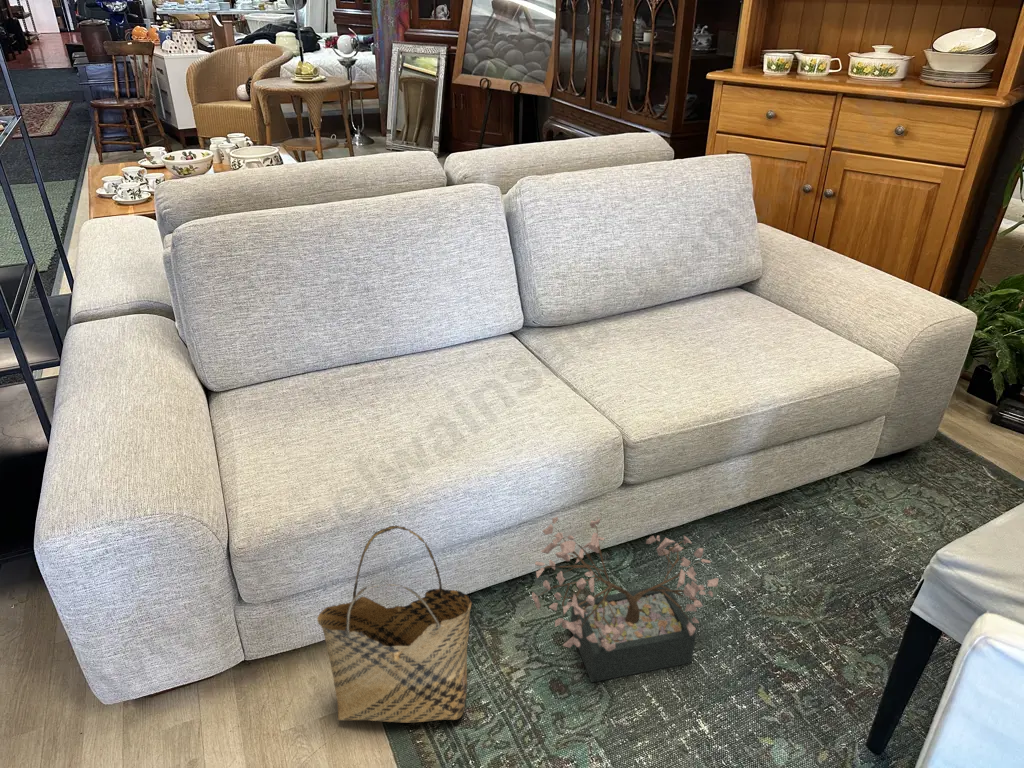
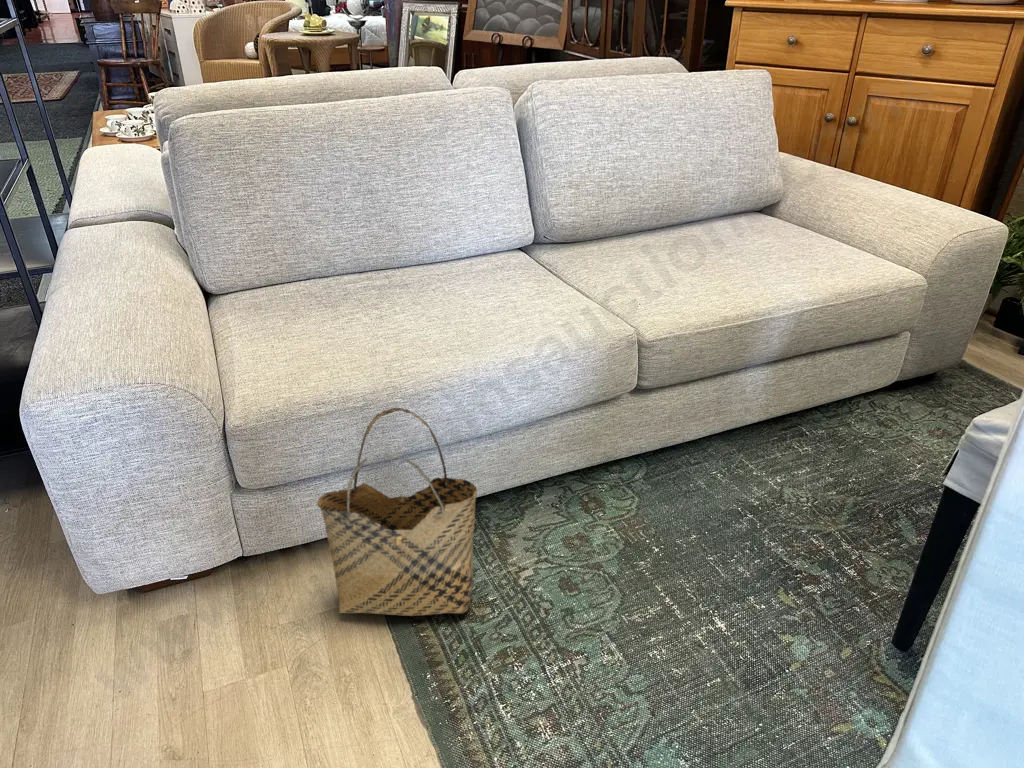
decorative plant: present [532,517,719,682] -> none [541,409,736,582]

